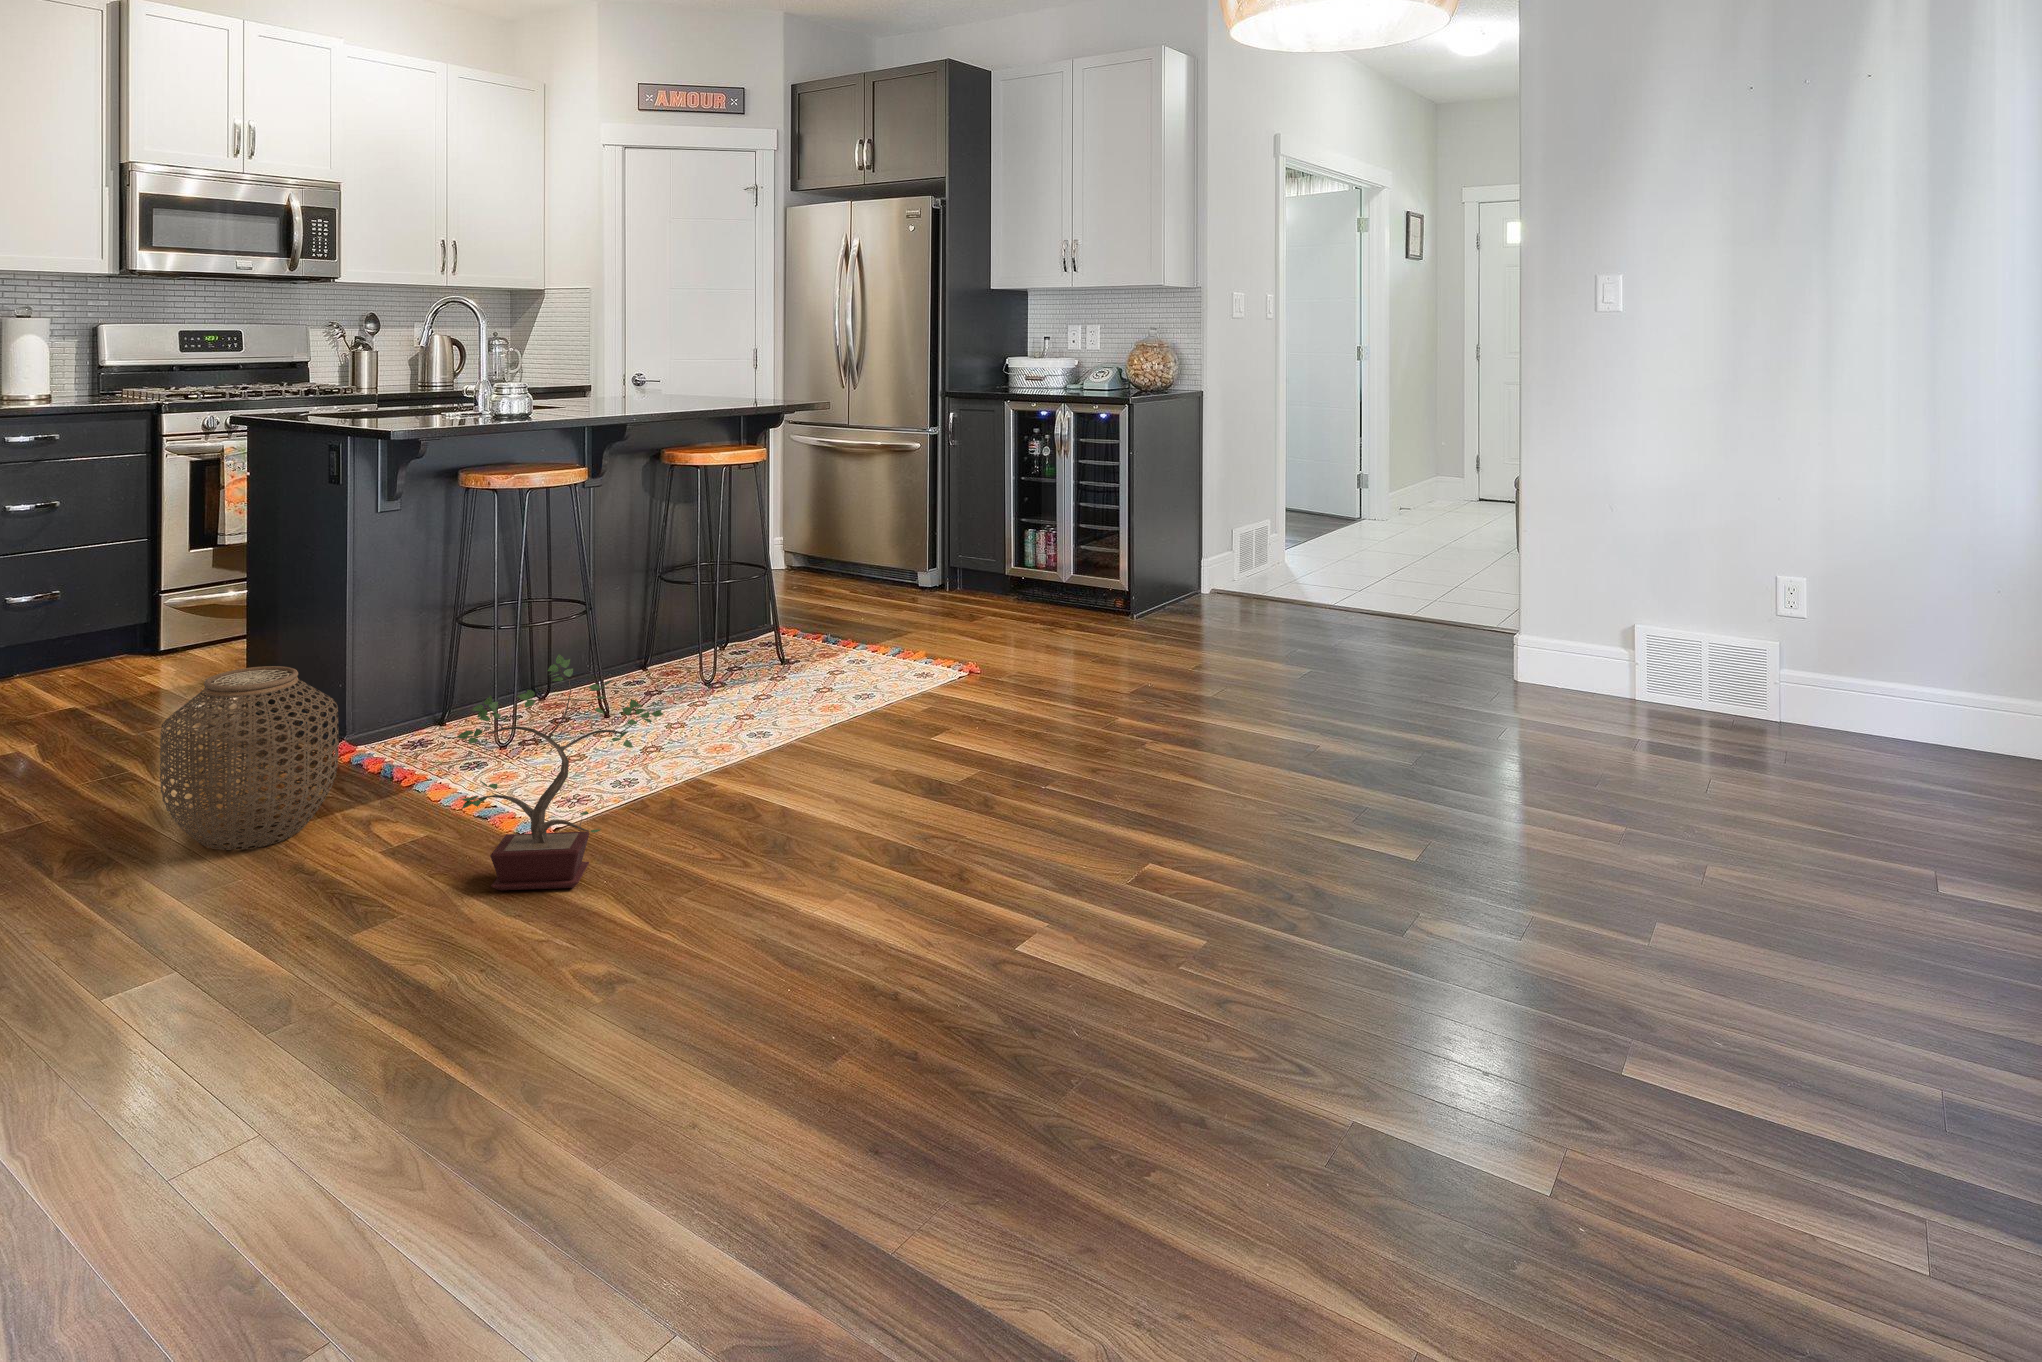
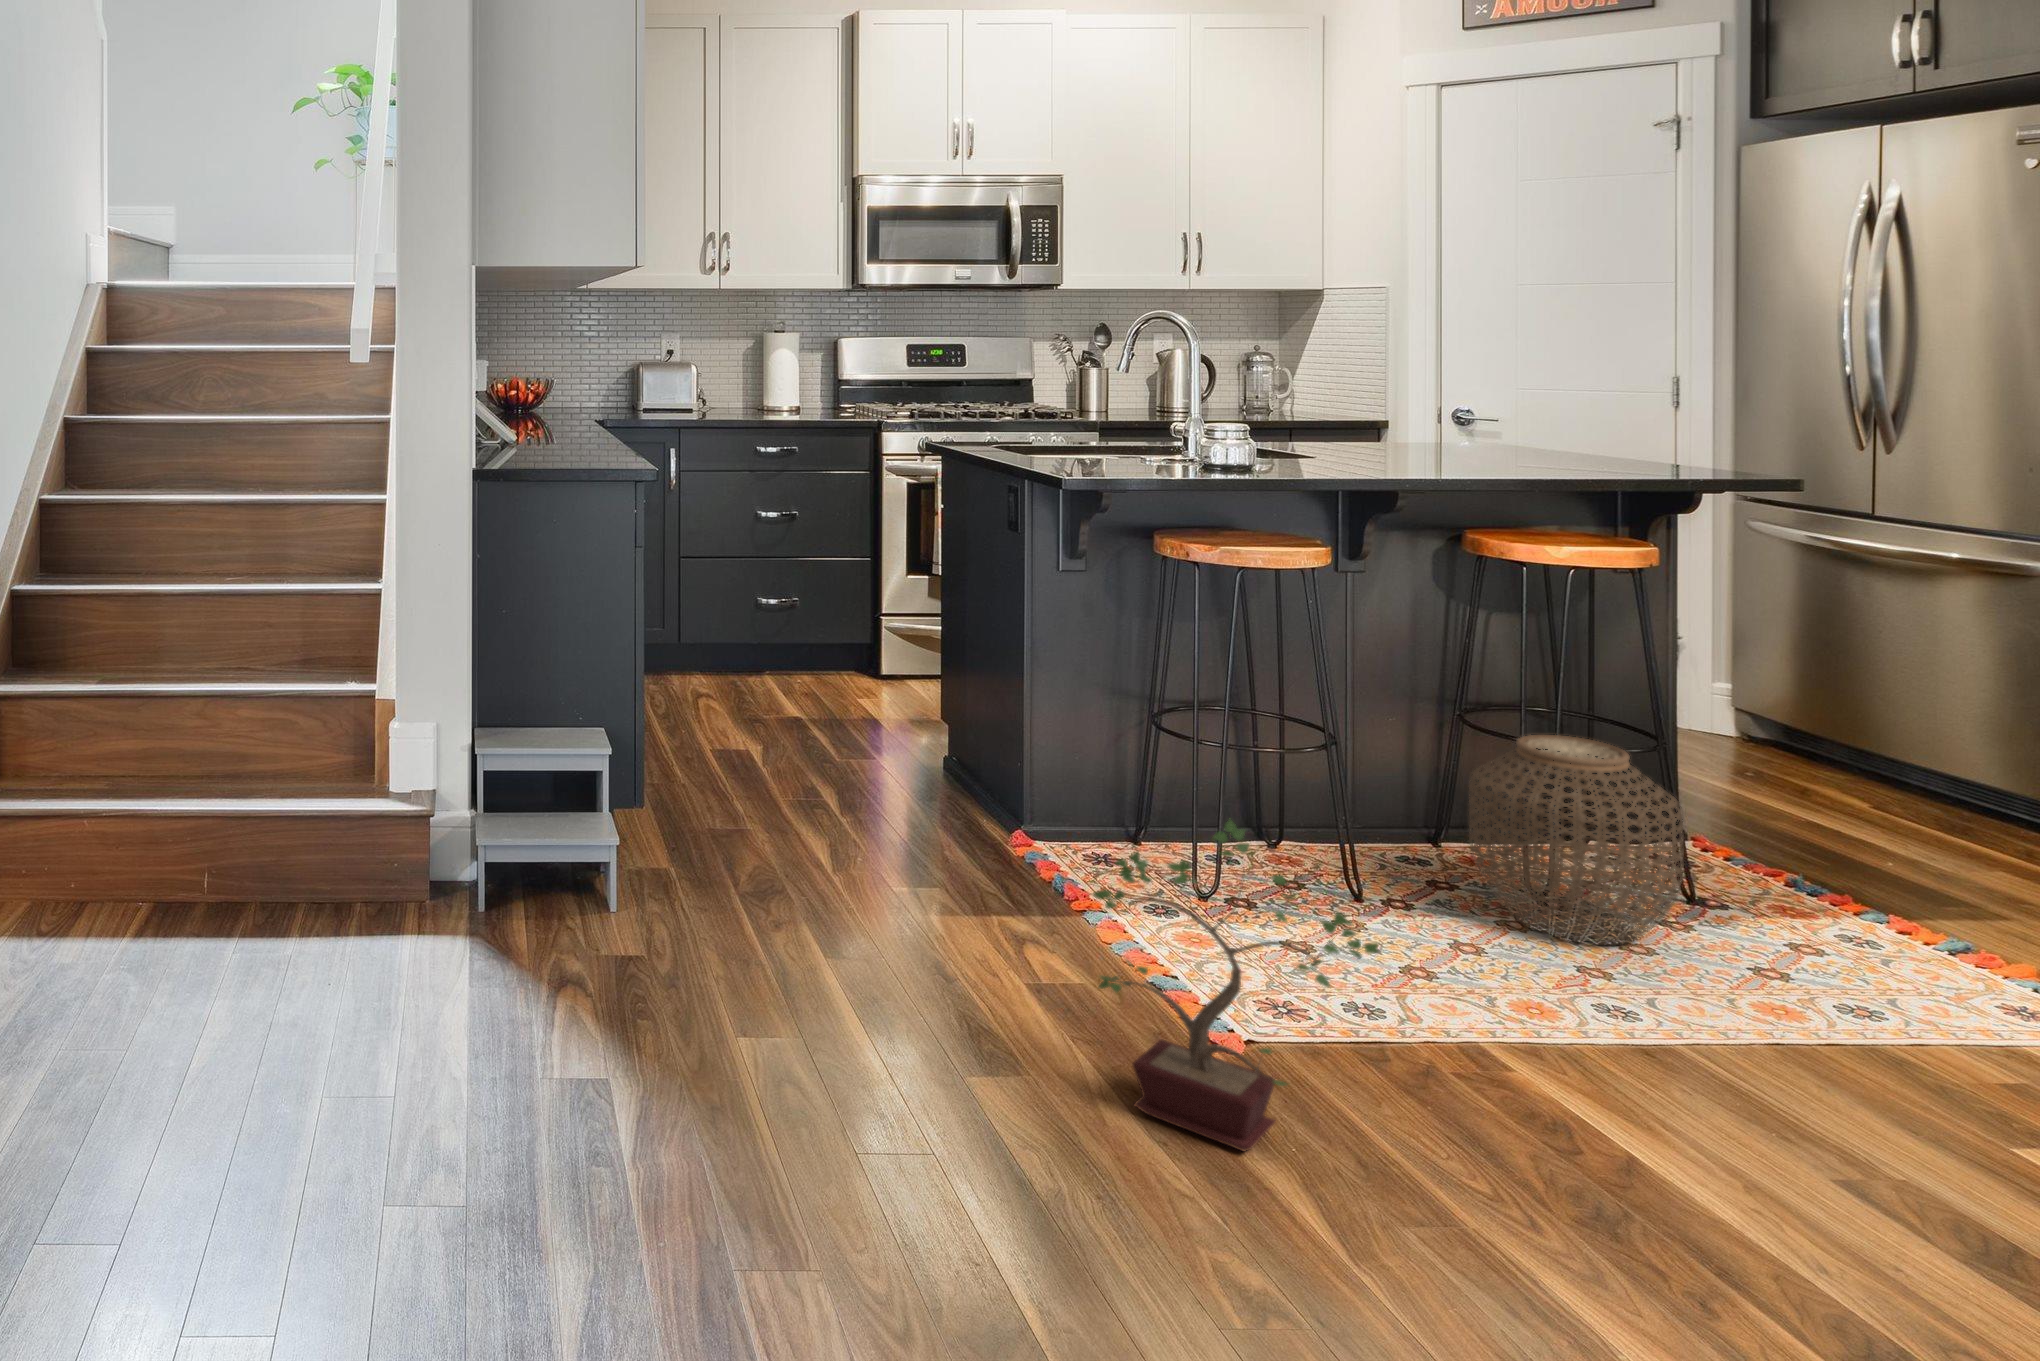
woven basket: present [160,666,338,850] -> present [1469,735,1684,945]

